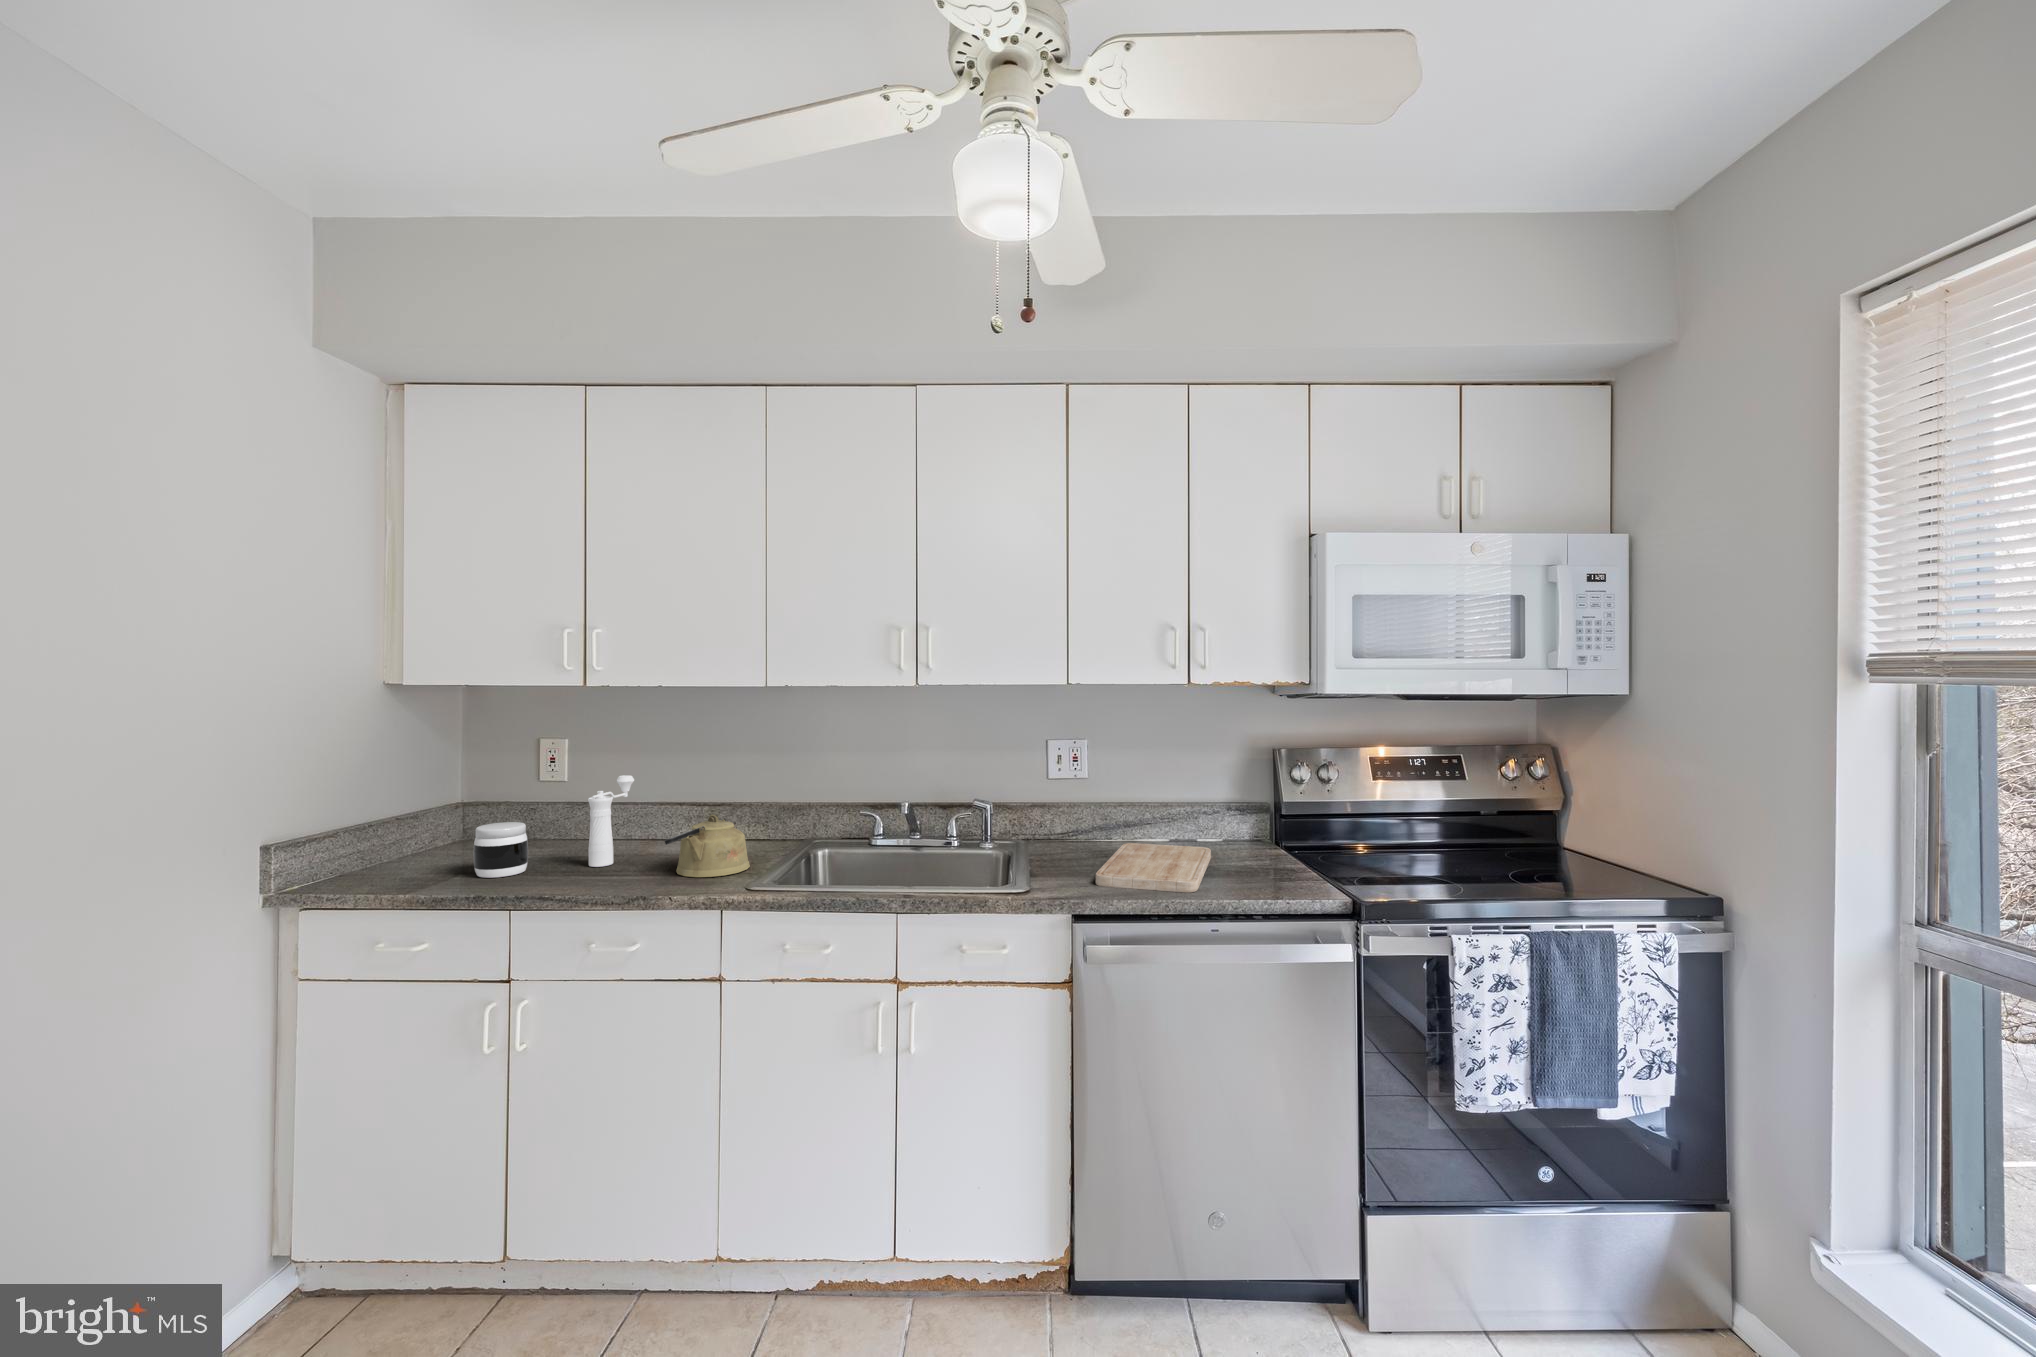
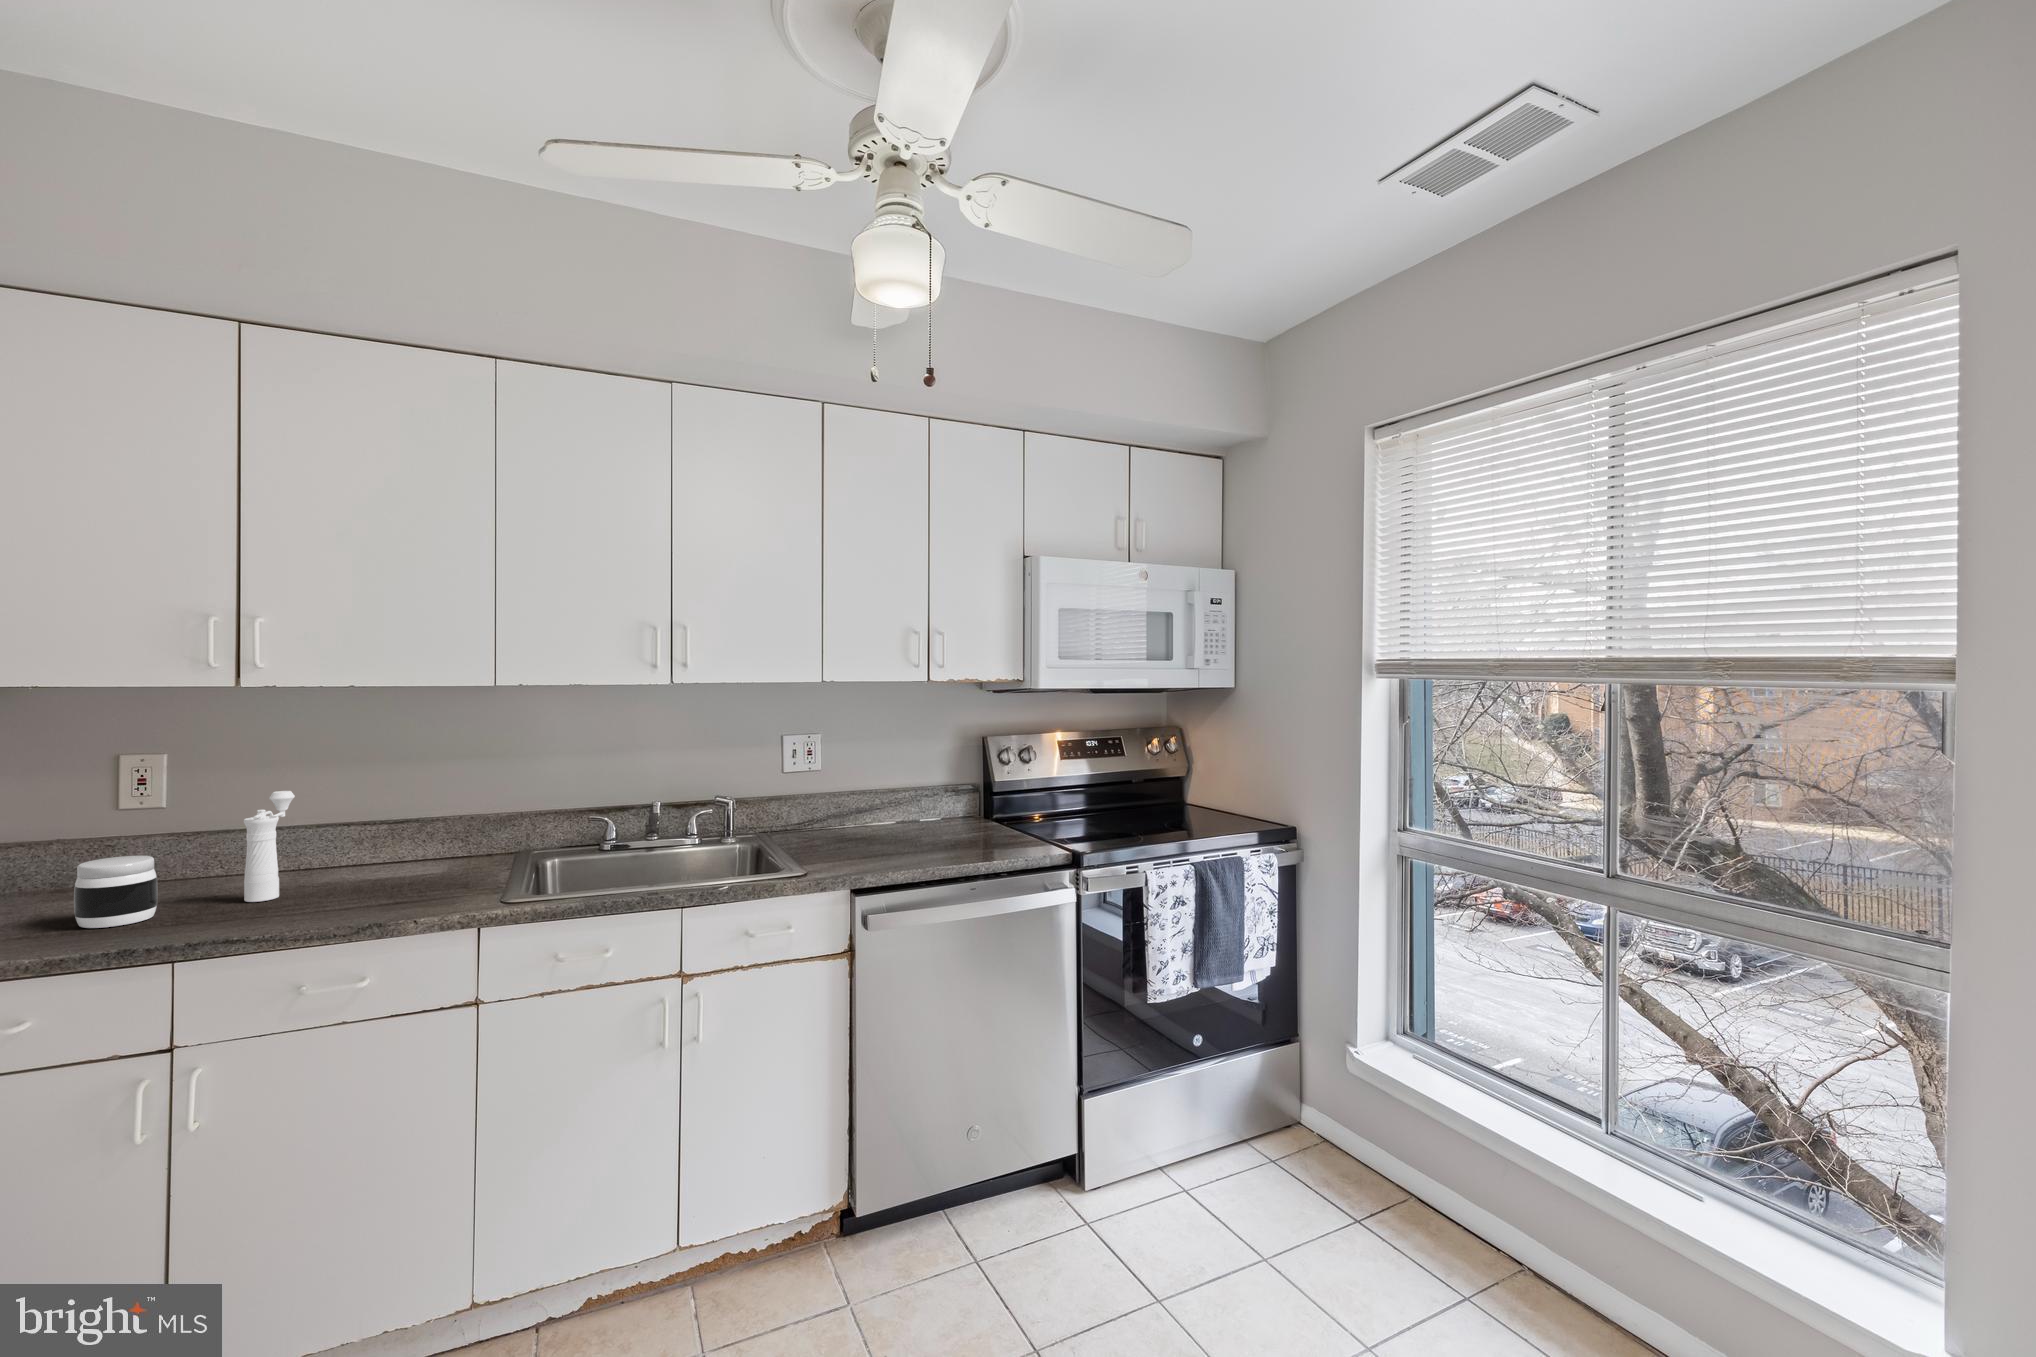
kettle: present [665,815,750,877] -> none [372,827,476,898]
cutting board: present [1096,843,1211,893] -> none [861,825,954,862]

